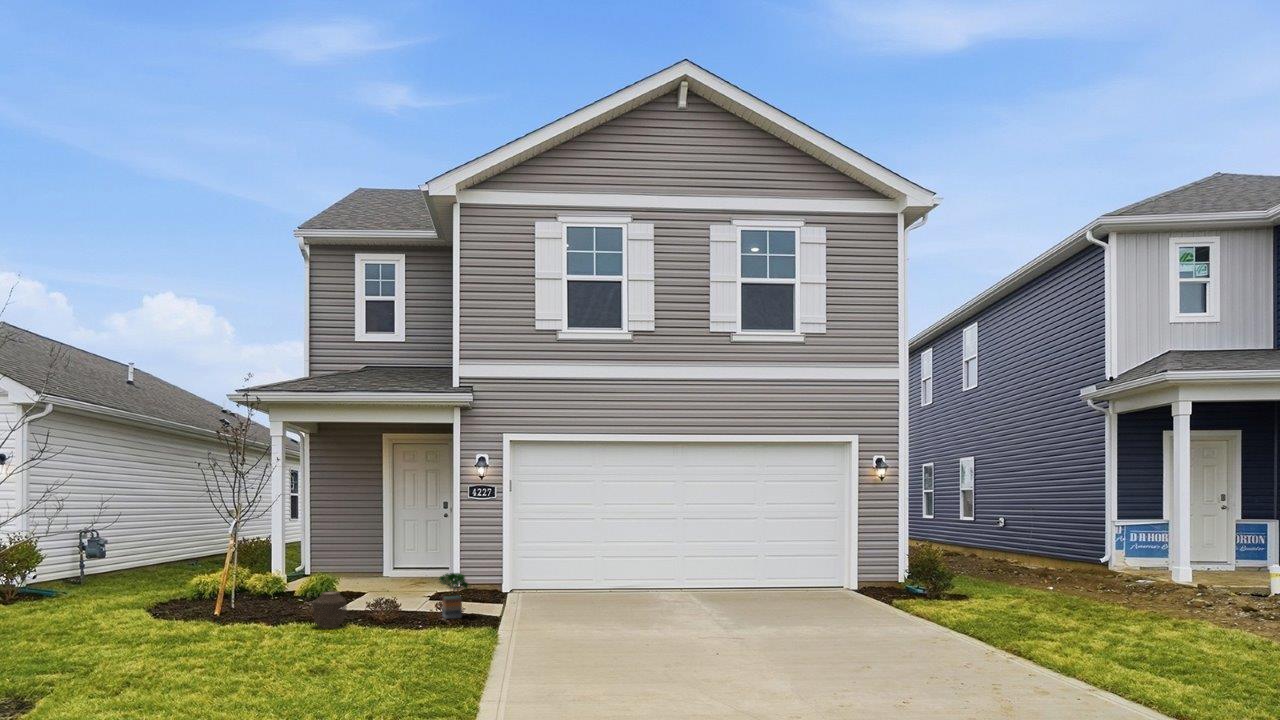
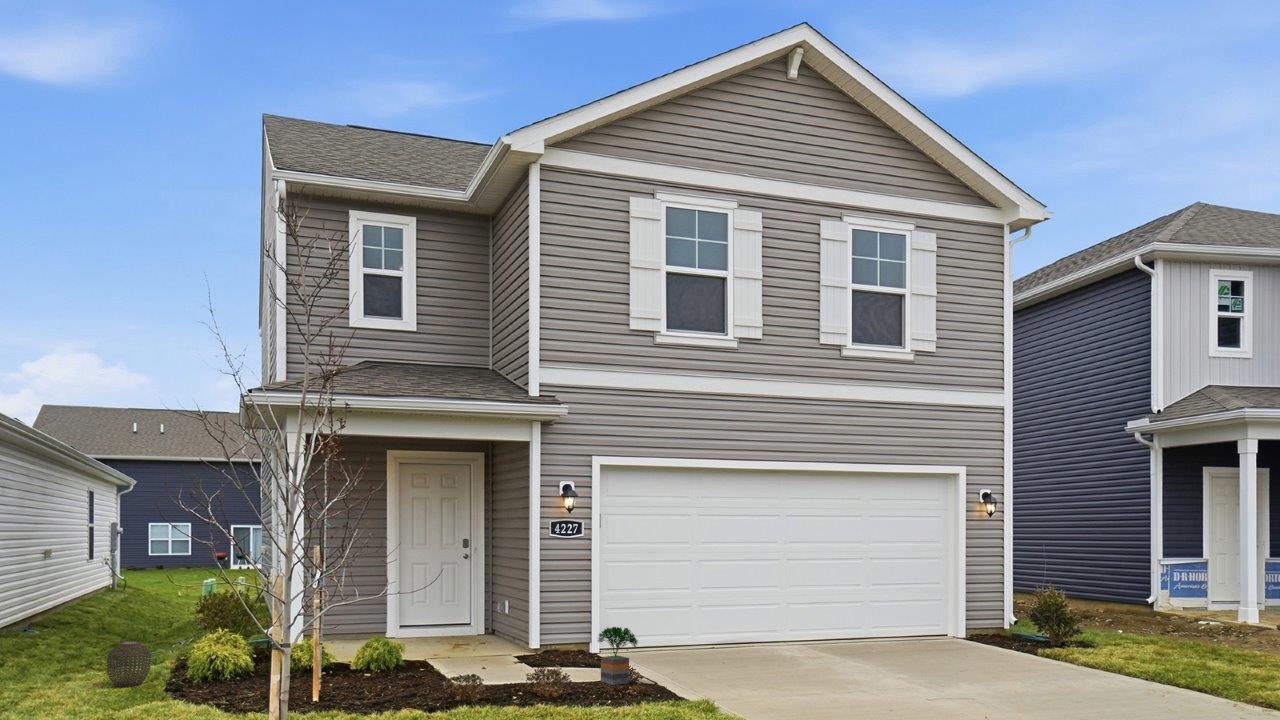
woven basket: present [313,591,347,628] -> present [107,641,151,687]

